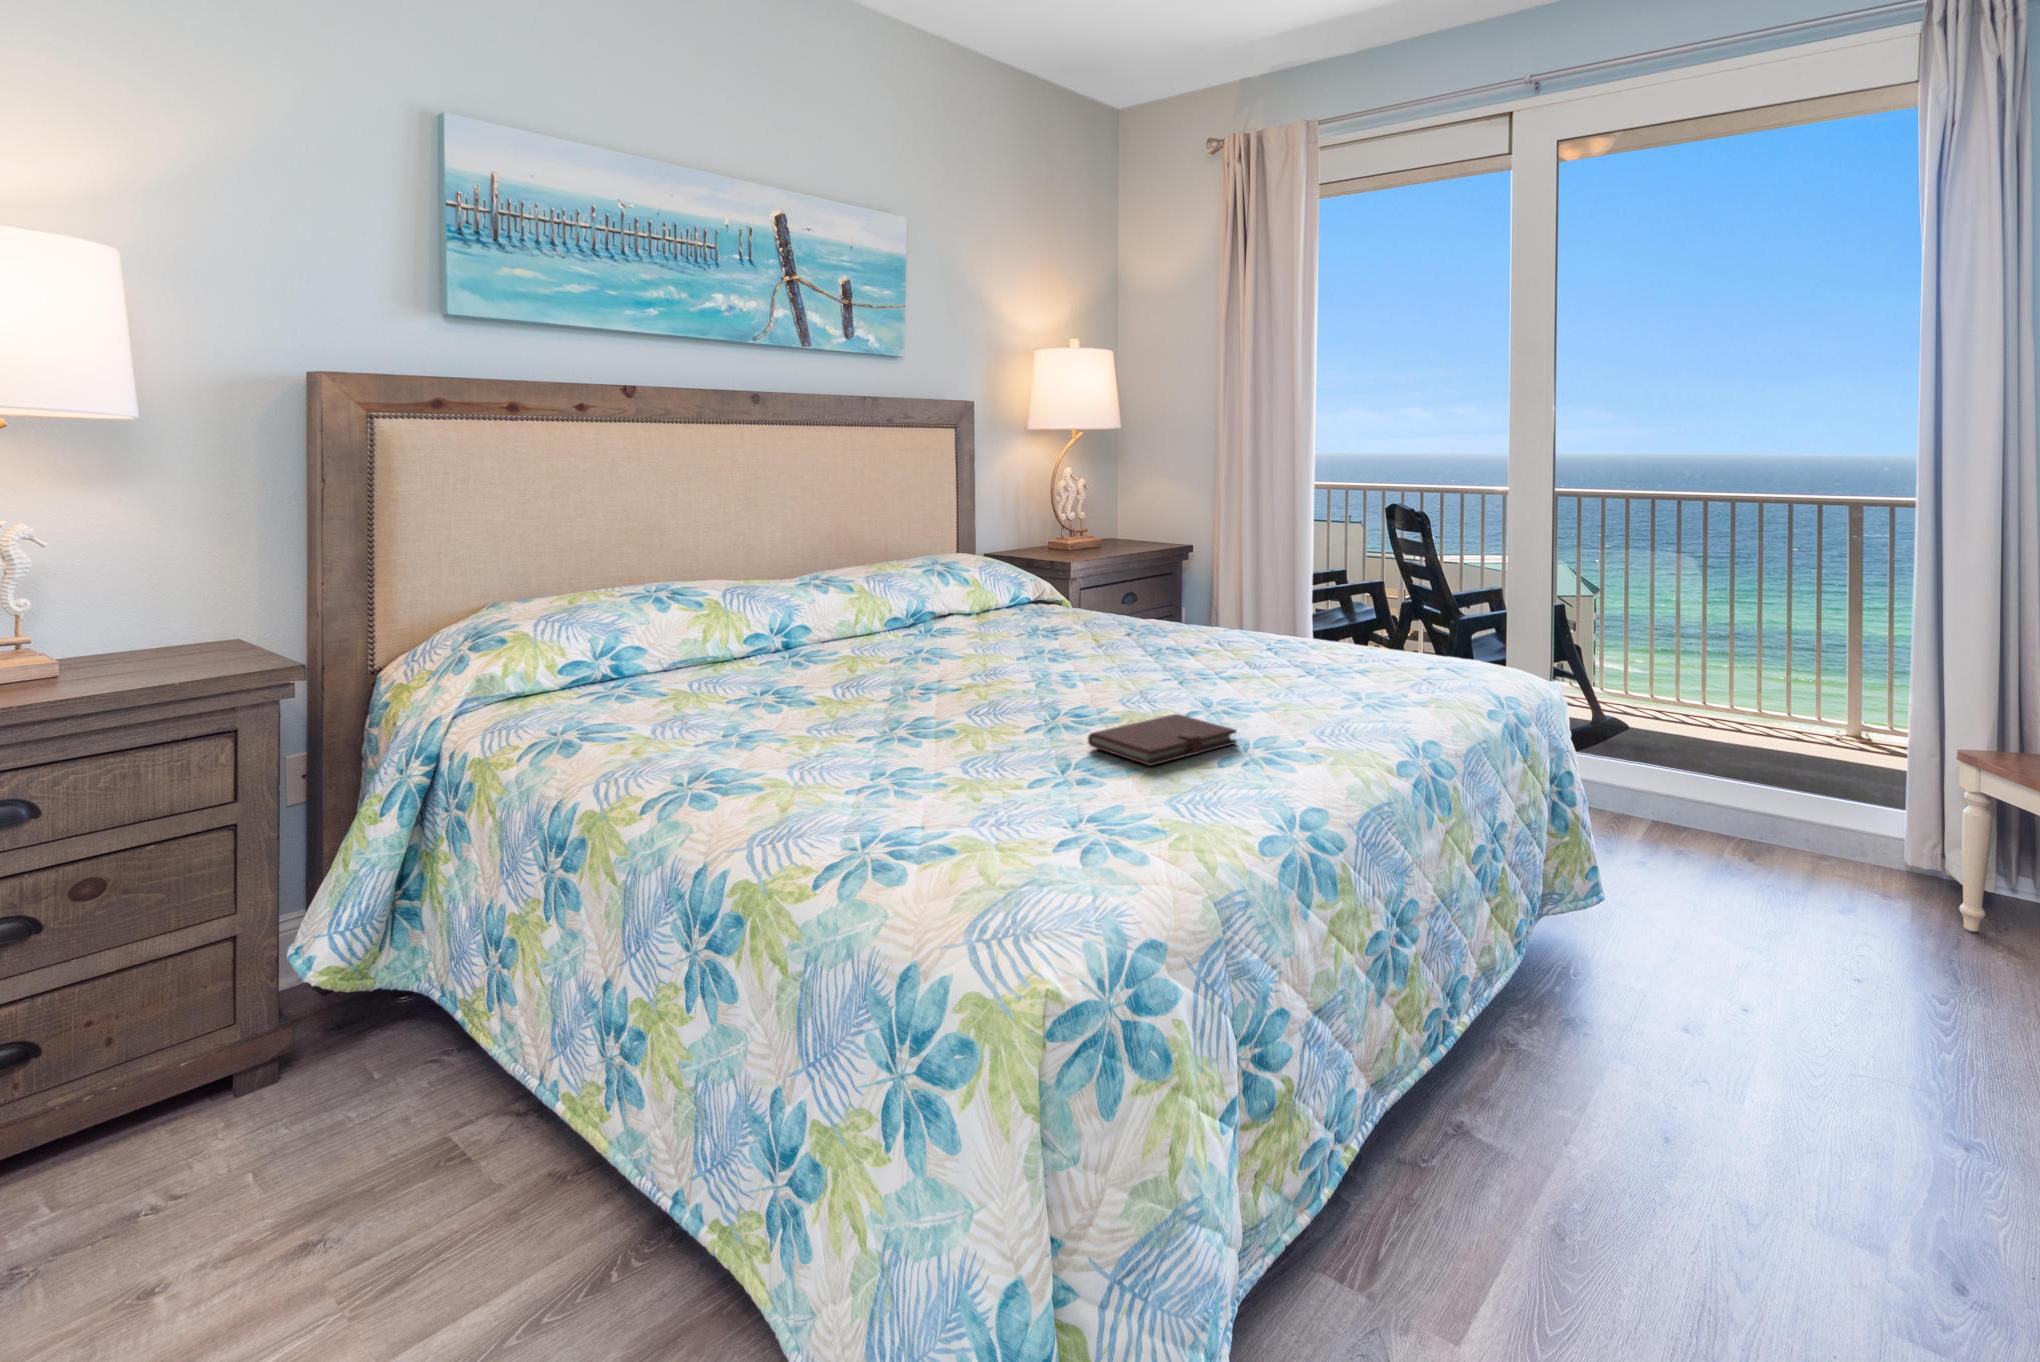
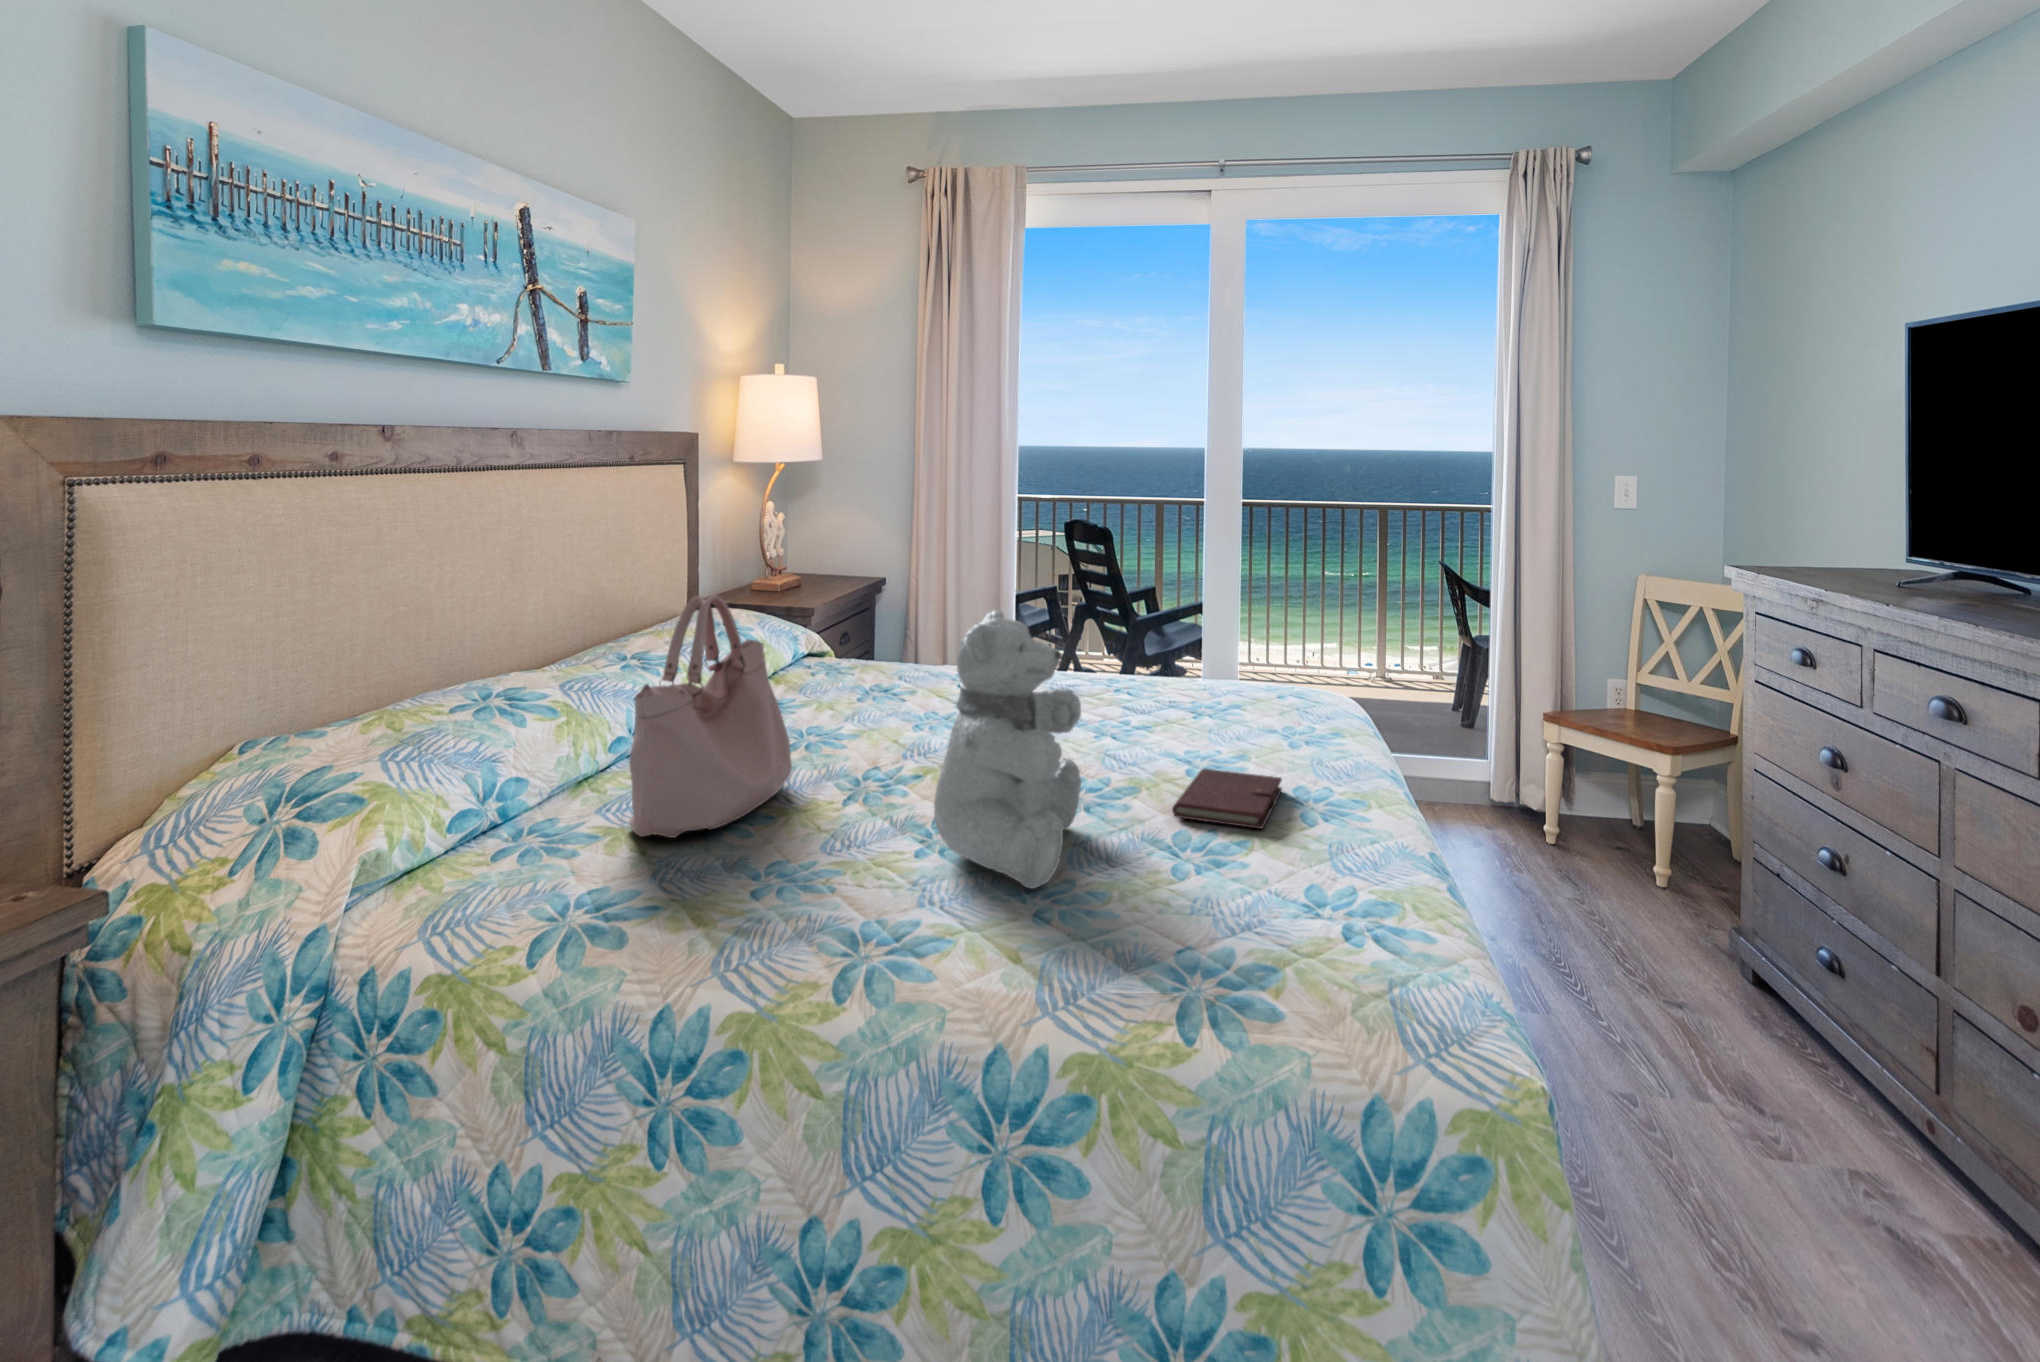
handbag: none [669,515,845,702] -> present [629,595,792,838]
teddy bear: none [837,532,999,772] -> present [934,610,1082,888]

